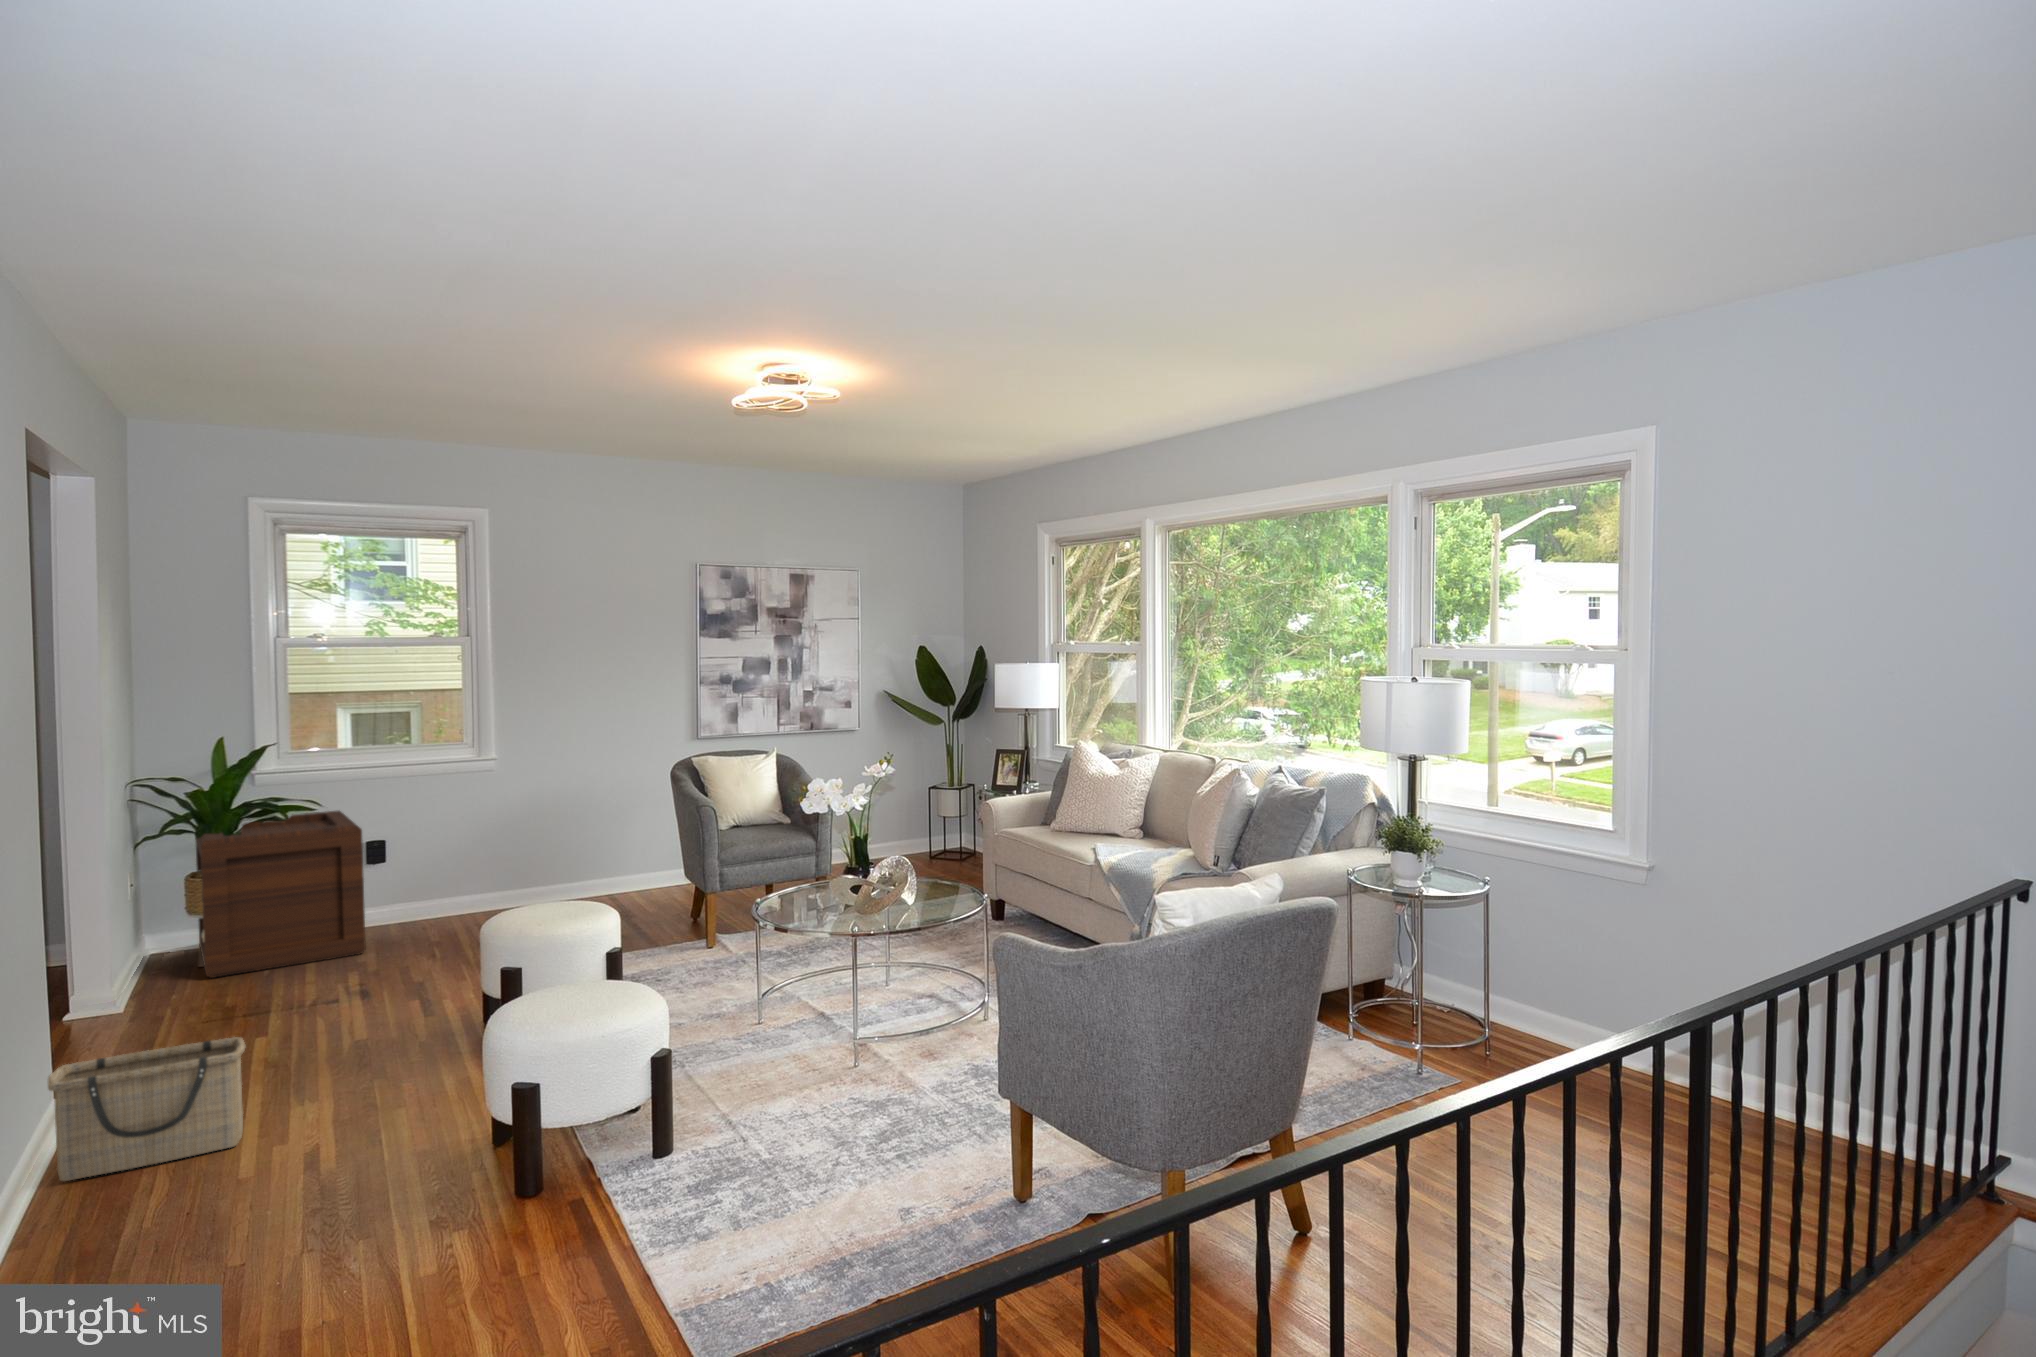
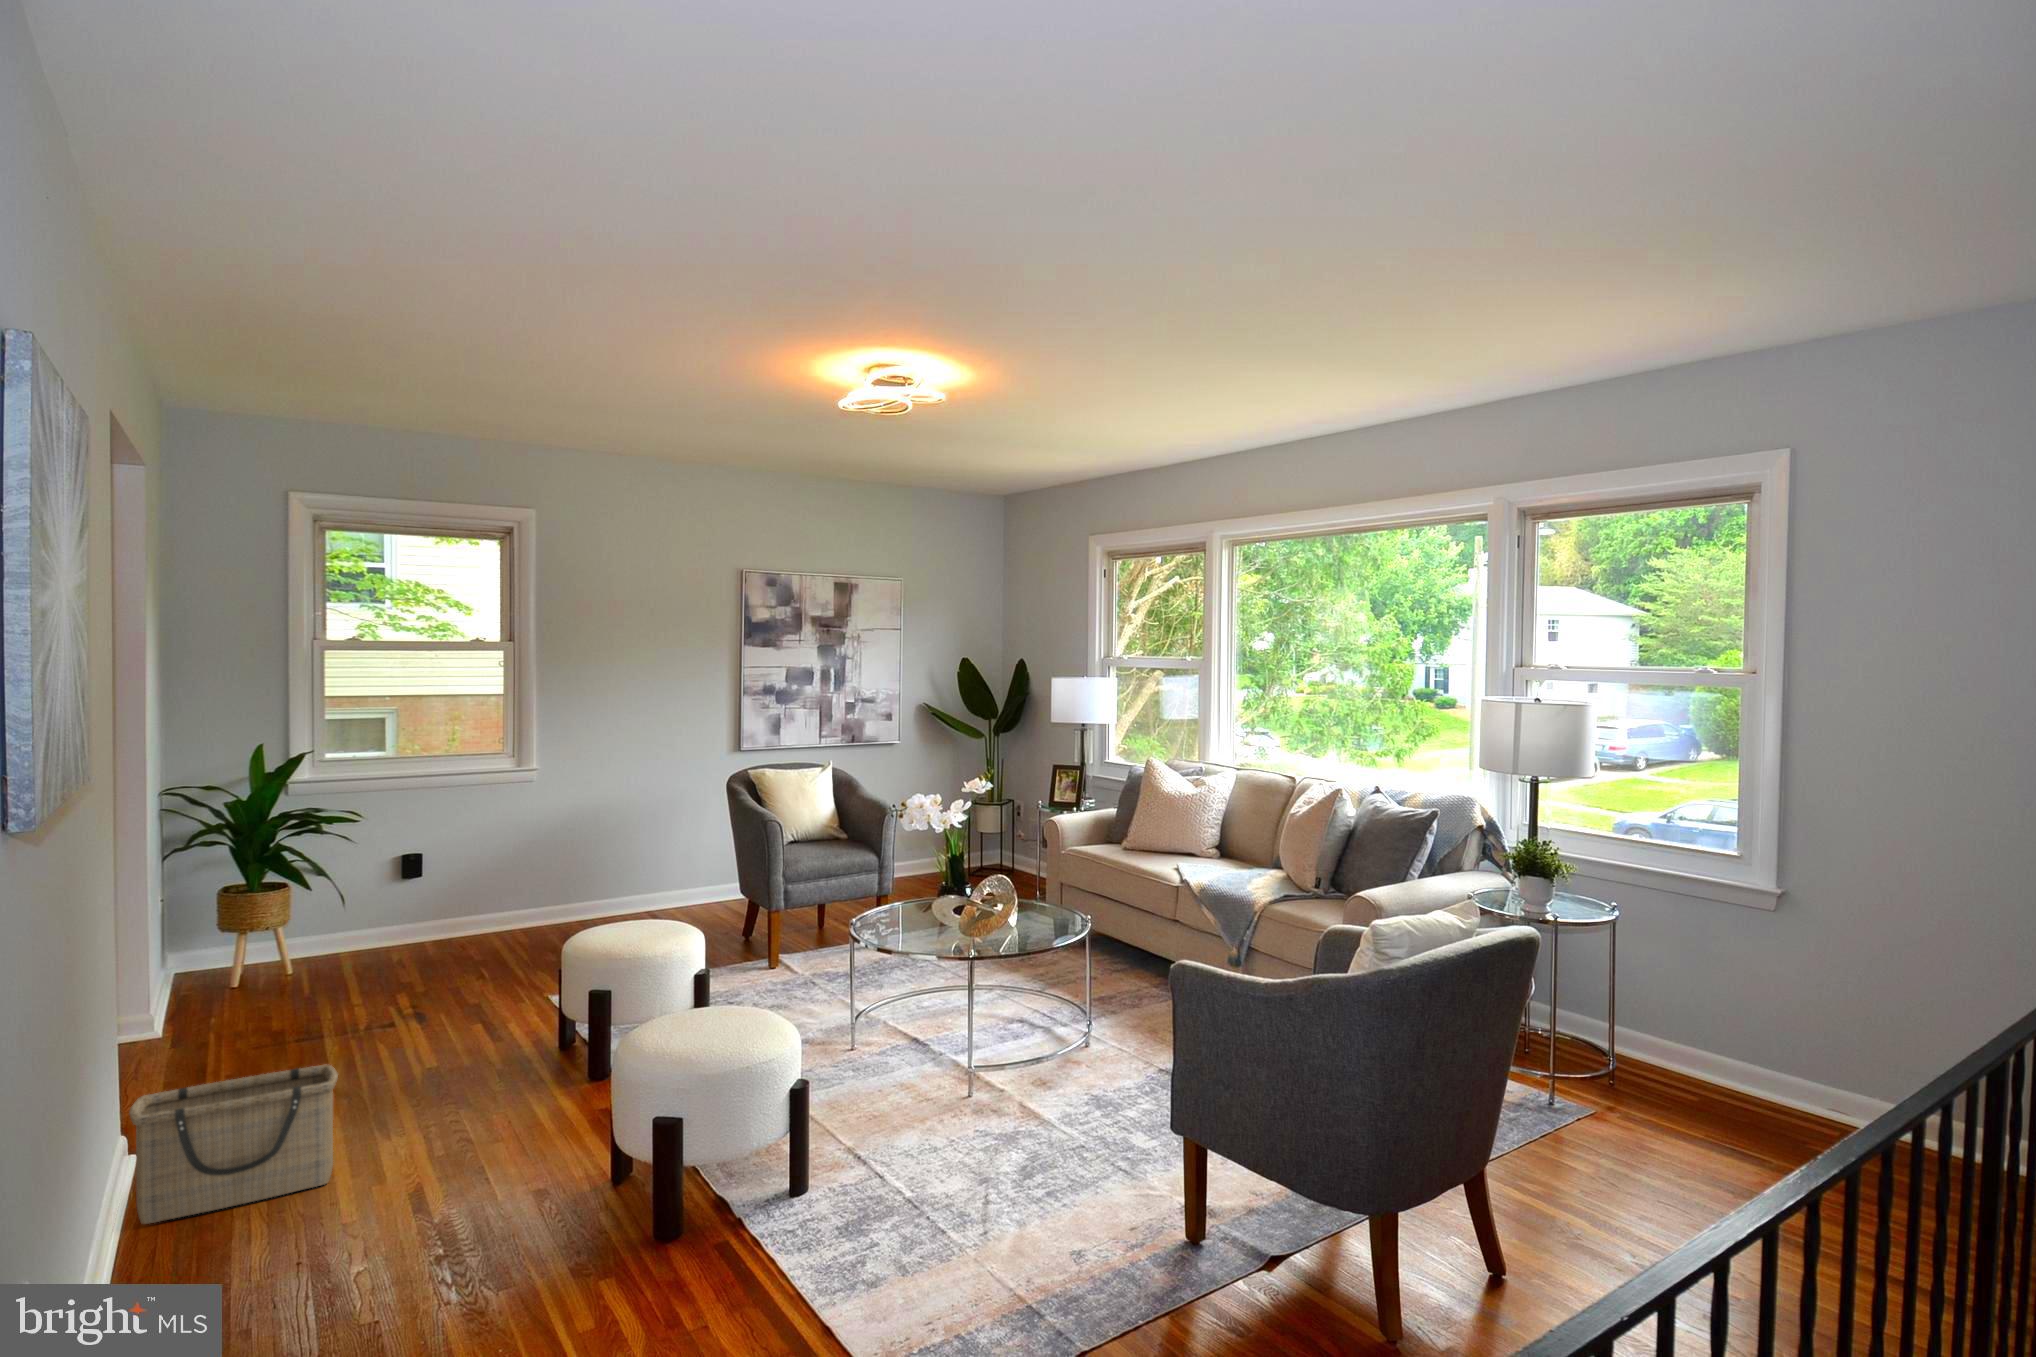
wooden crate: present [195,811,366,978] -> none [228,821,410,998]

